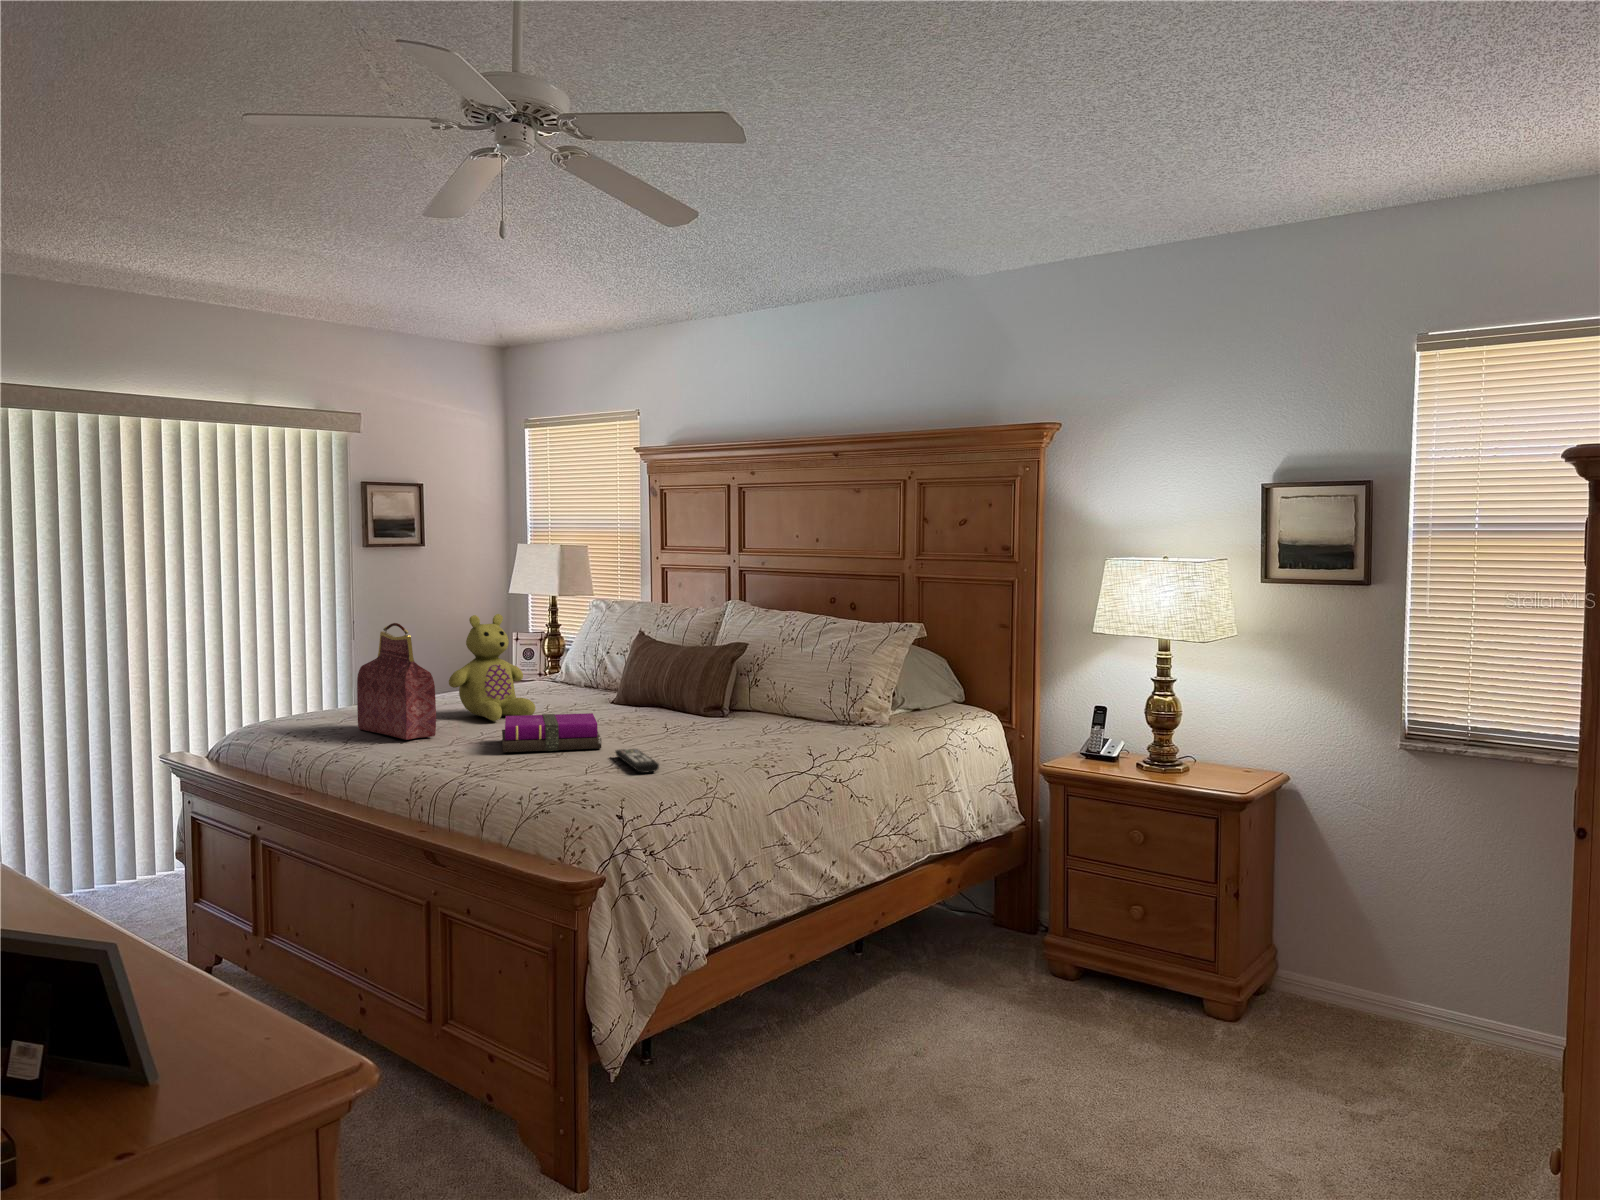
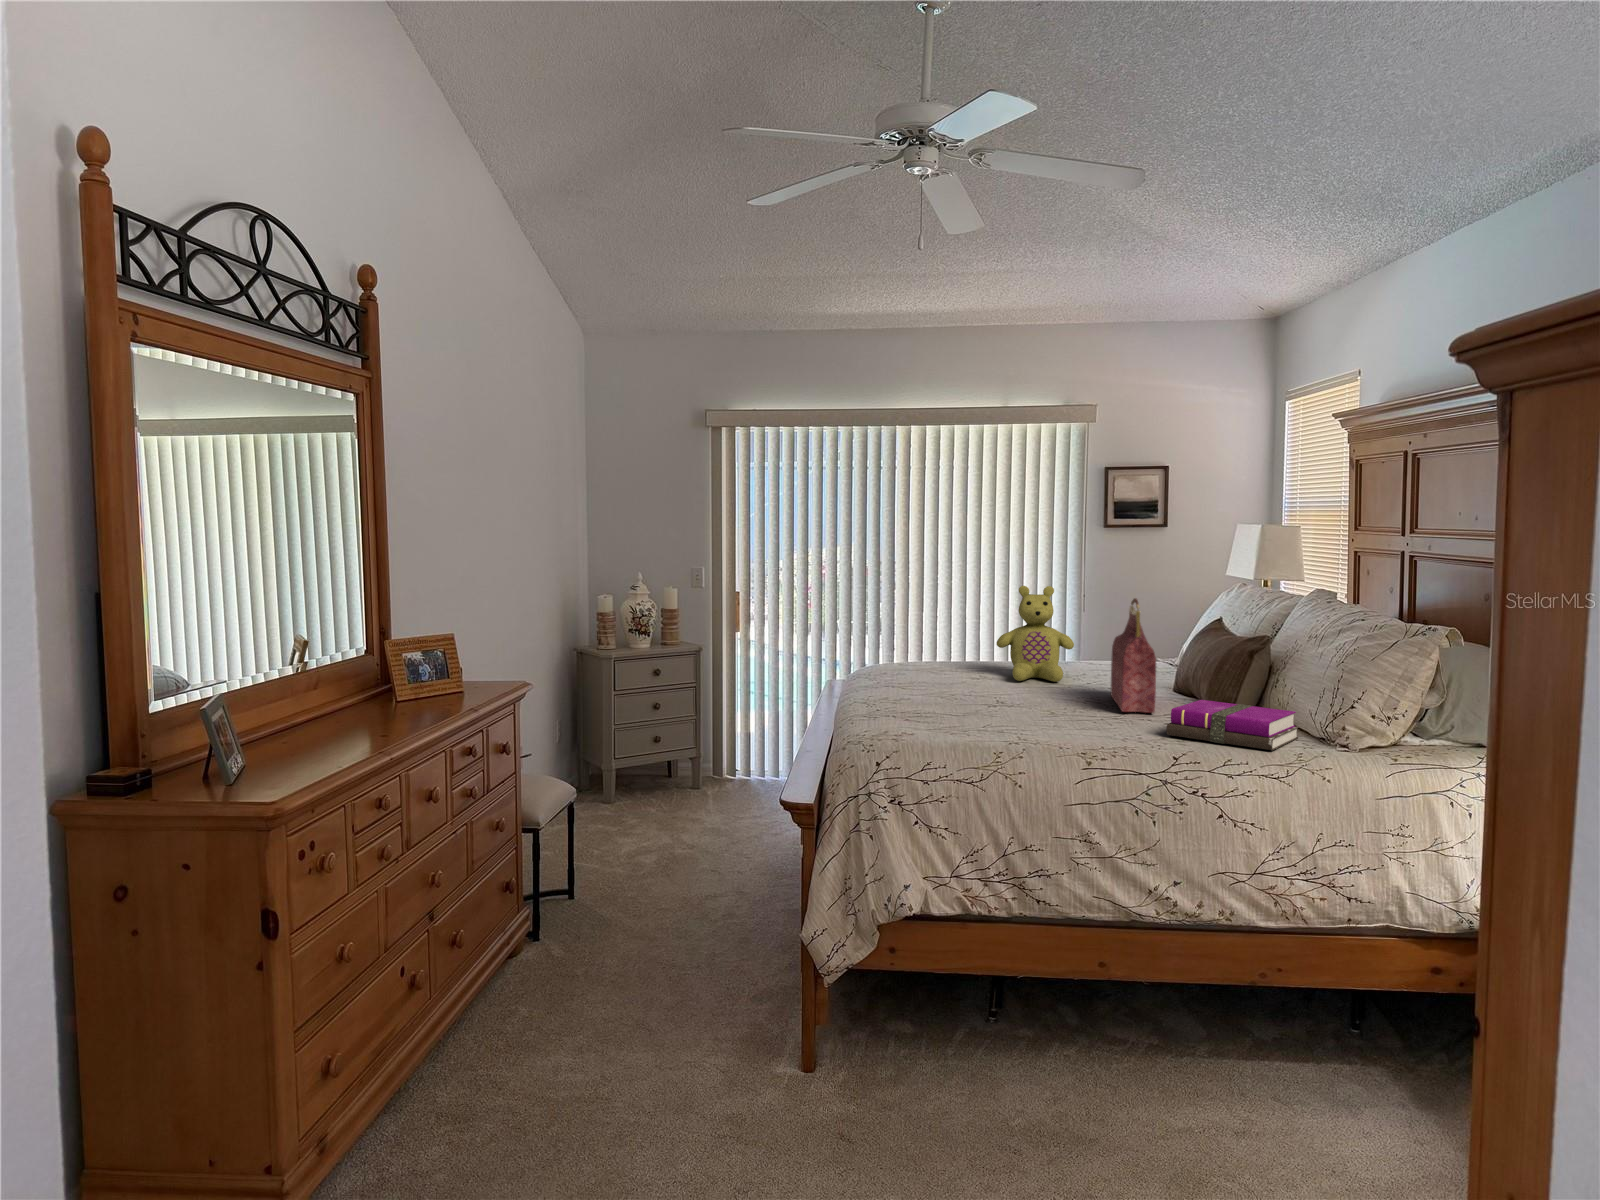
handbag: present [357,623,436,740] -> present [1111,598,1156,713]
notebook: present [502,713,601,752] -> present [1167,700,1299,750]
remote control: present [616,749,659,773] -> none [964,716,1019,738]

